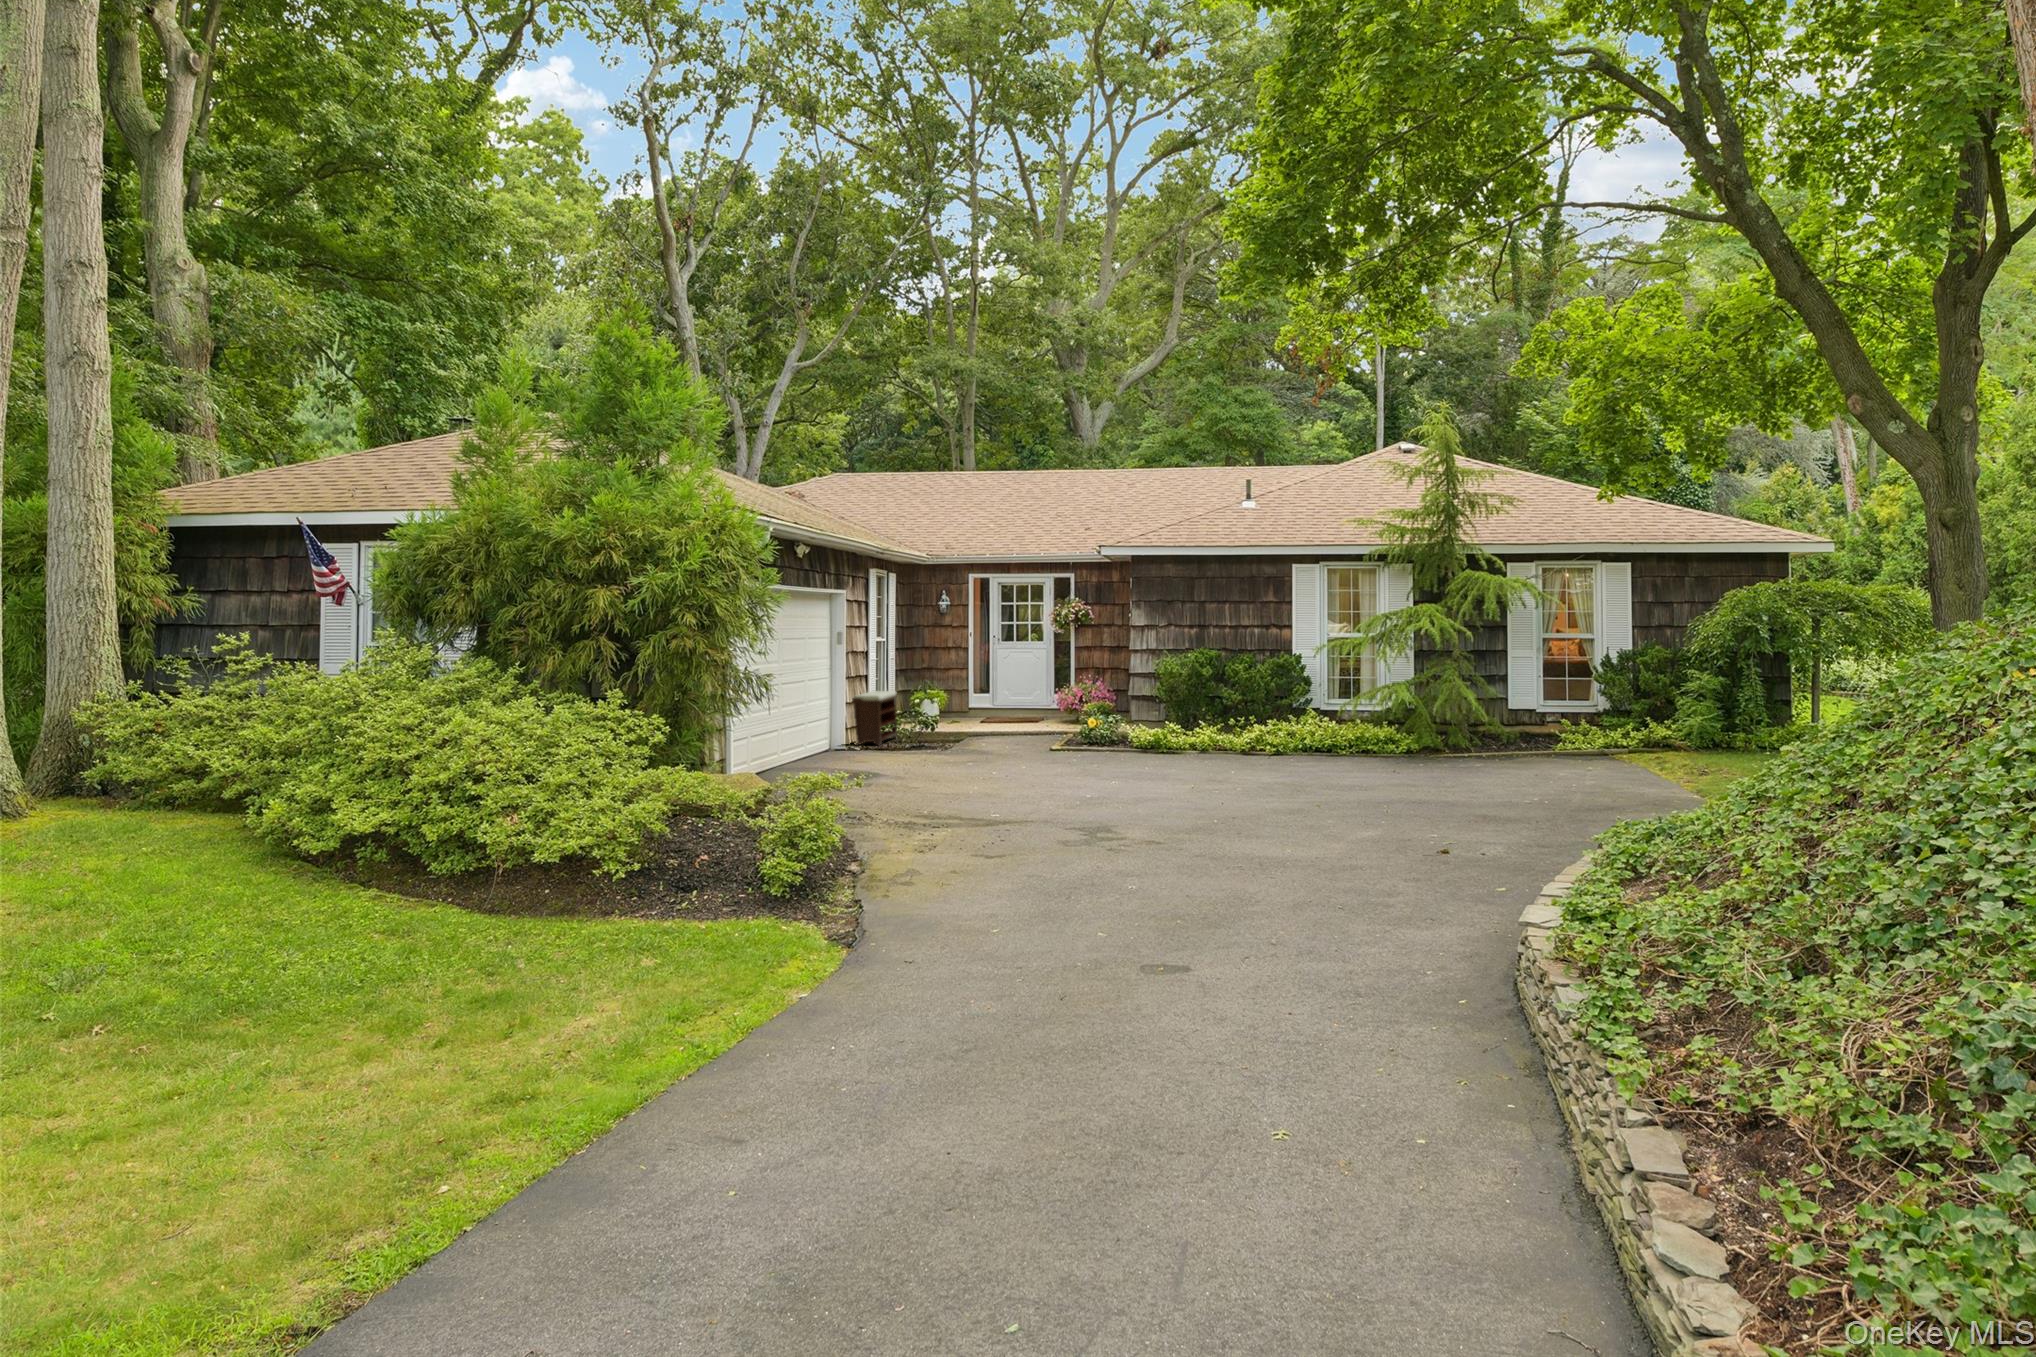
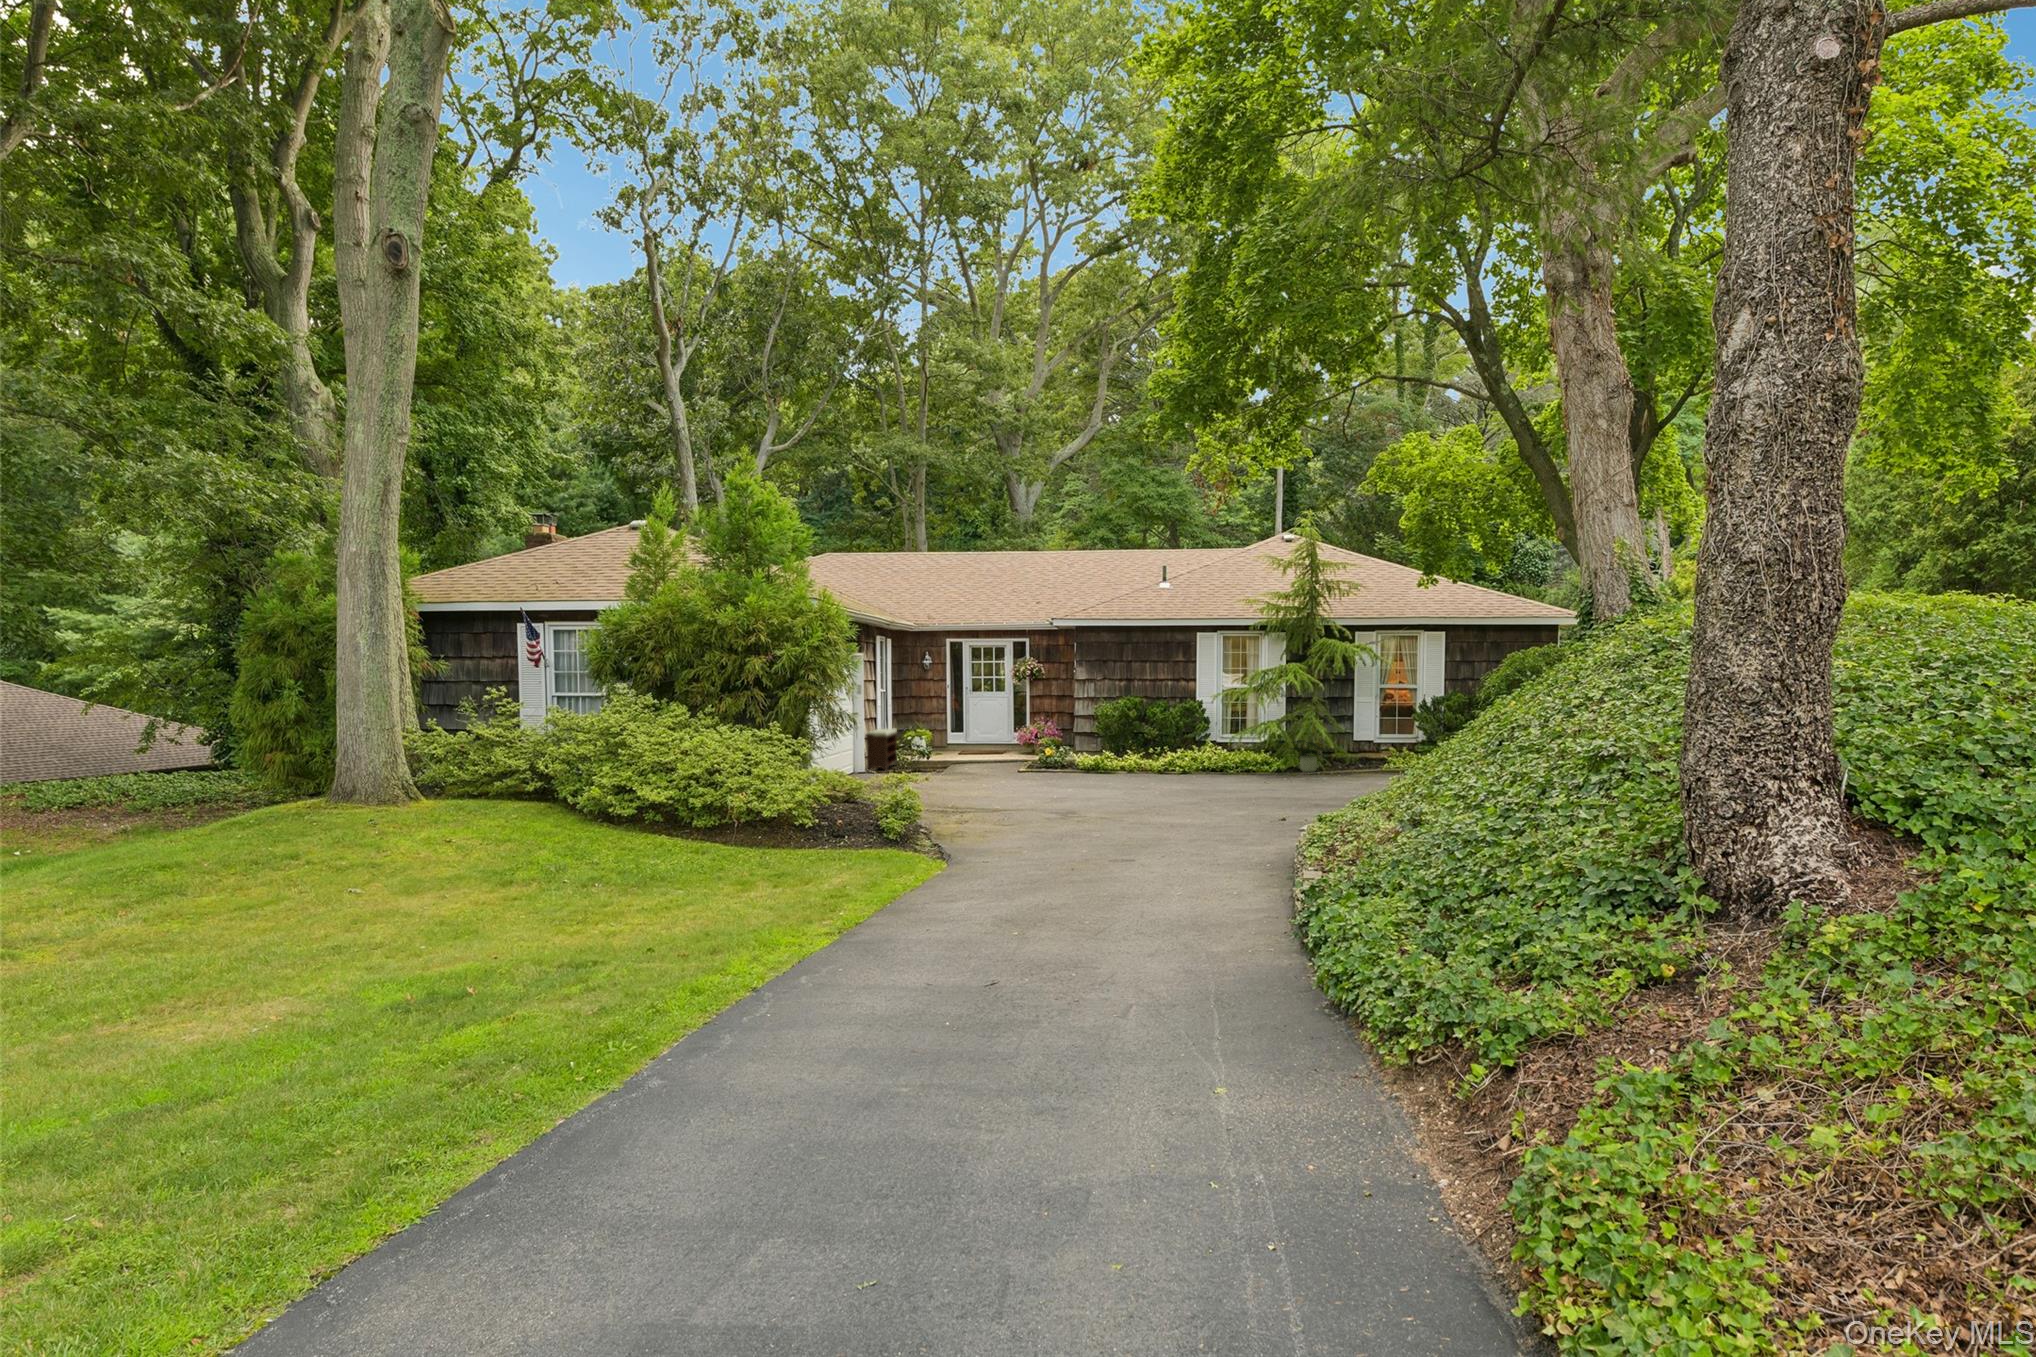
potted plant: none [1418,708,1476,752] -> present [1291,740,1325,772]

